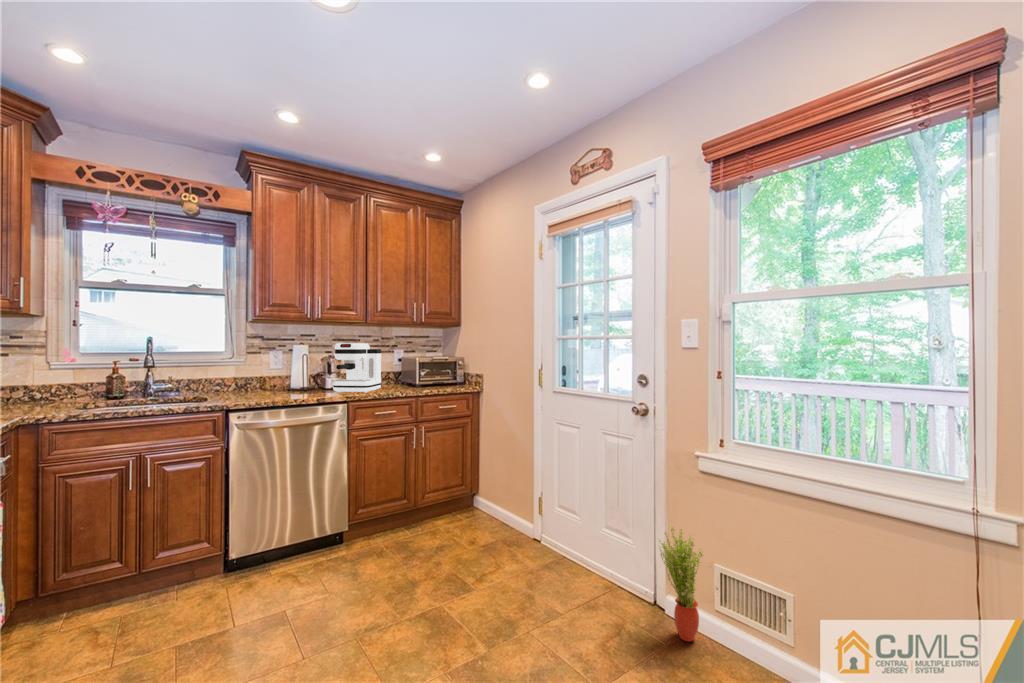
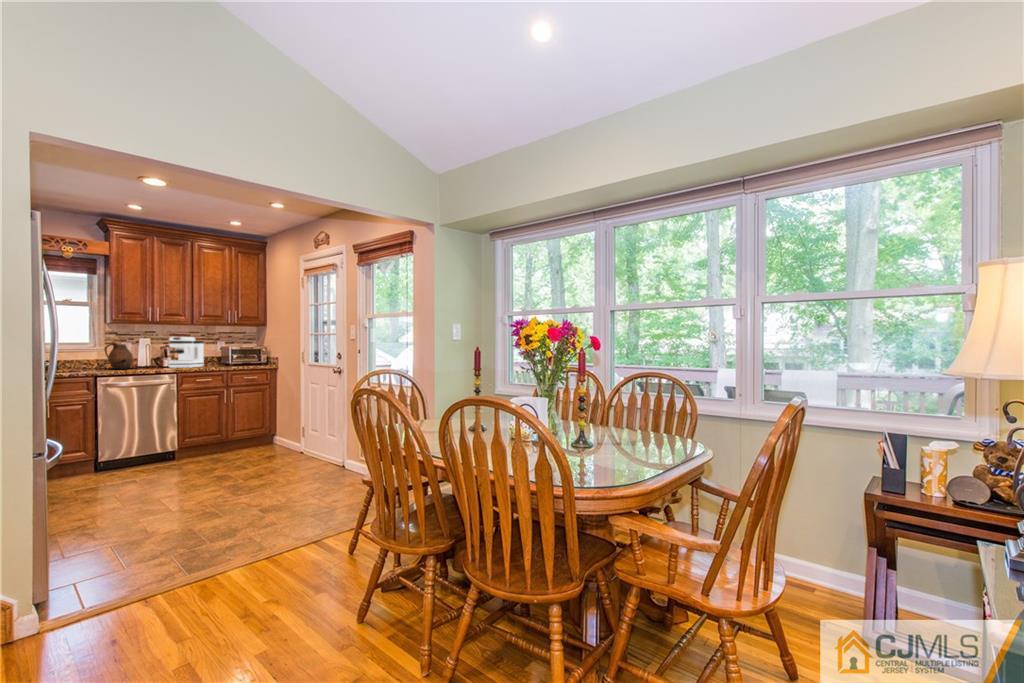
ceramic pitcher: none [244,350,292,395] -> present [105,341,133,369]
potted plant: present [659,527,703,642] -> none [335,423,354,474]

